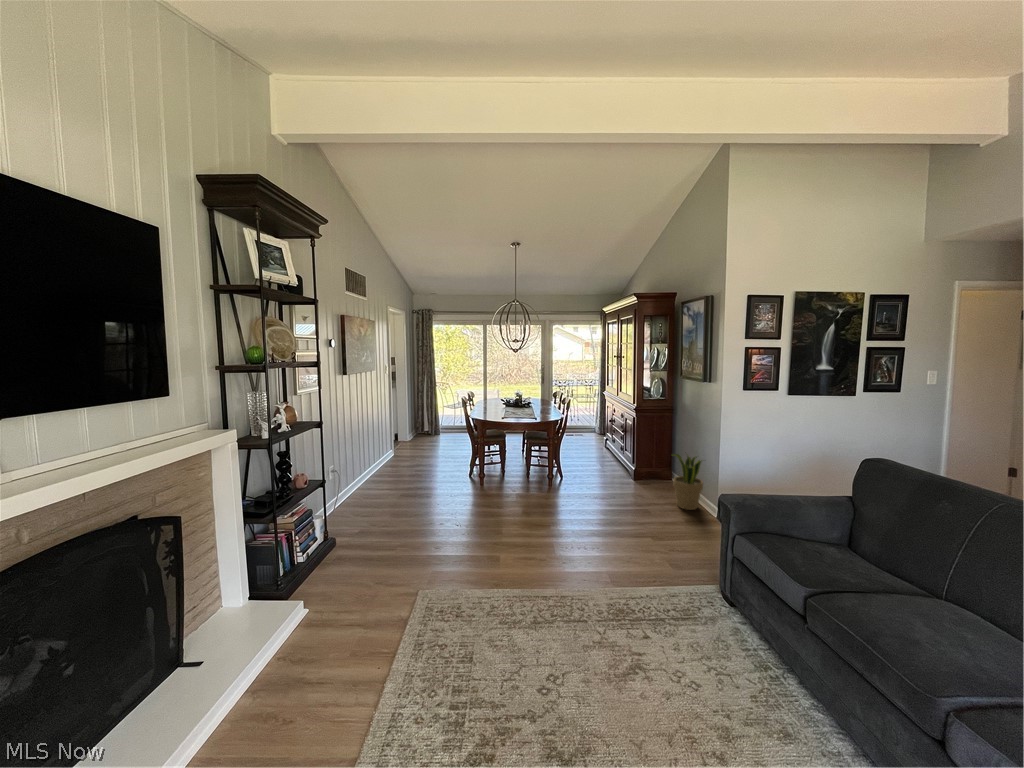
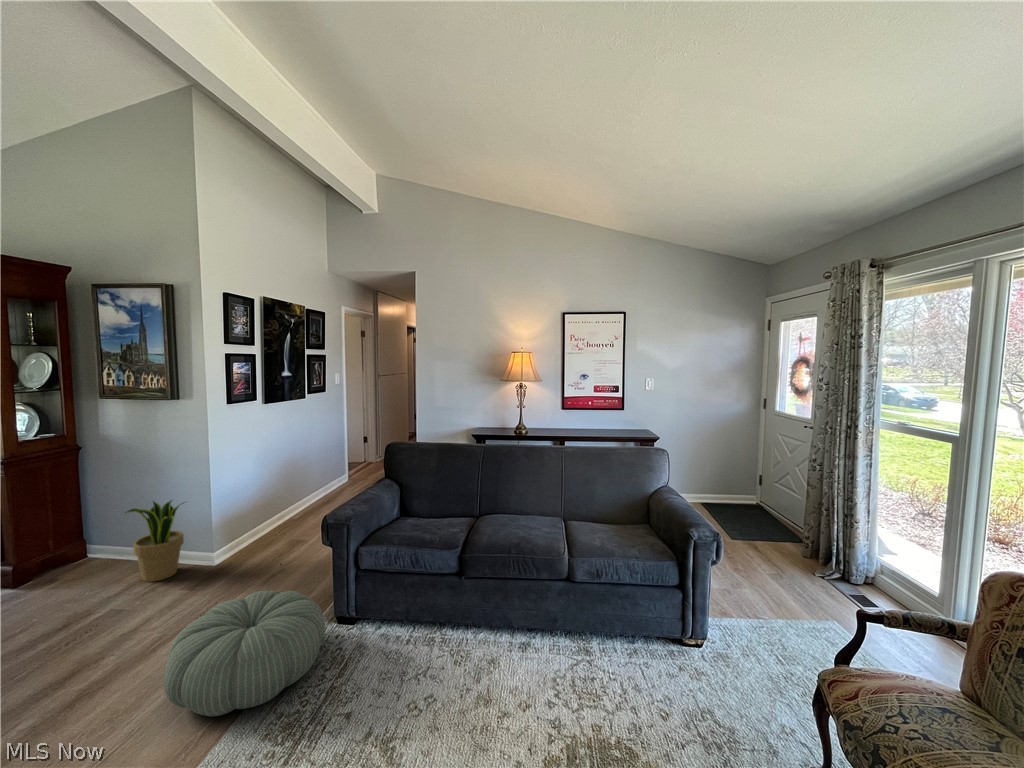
pouf: none [600,524,701,599] -> present [164,591,325,716]

